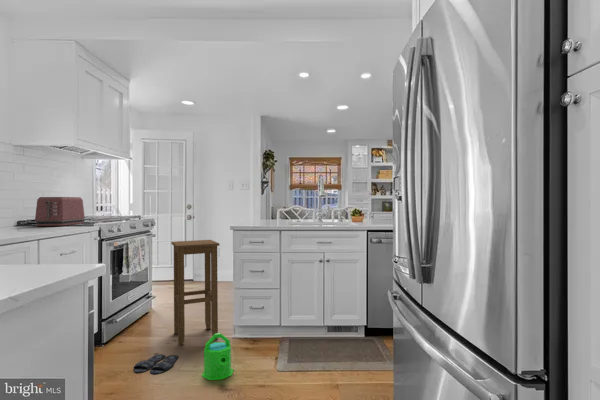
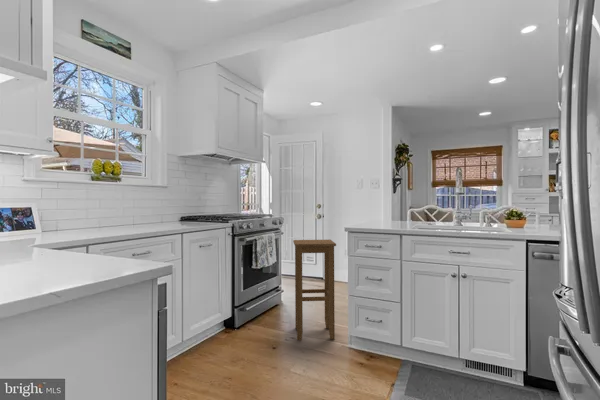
toaster: present [35,197,85,226] -> none [183,197,221,222]
watering can: present [202,333,233,380] -> none [312,333,343,379]
slippers: present [134,354,178,374] -> none [254,346,294,364]

